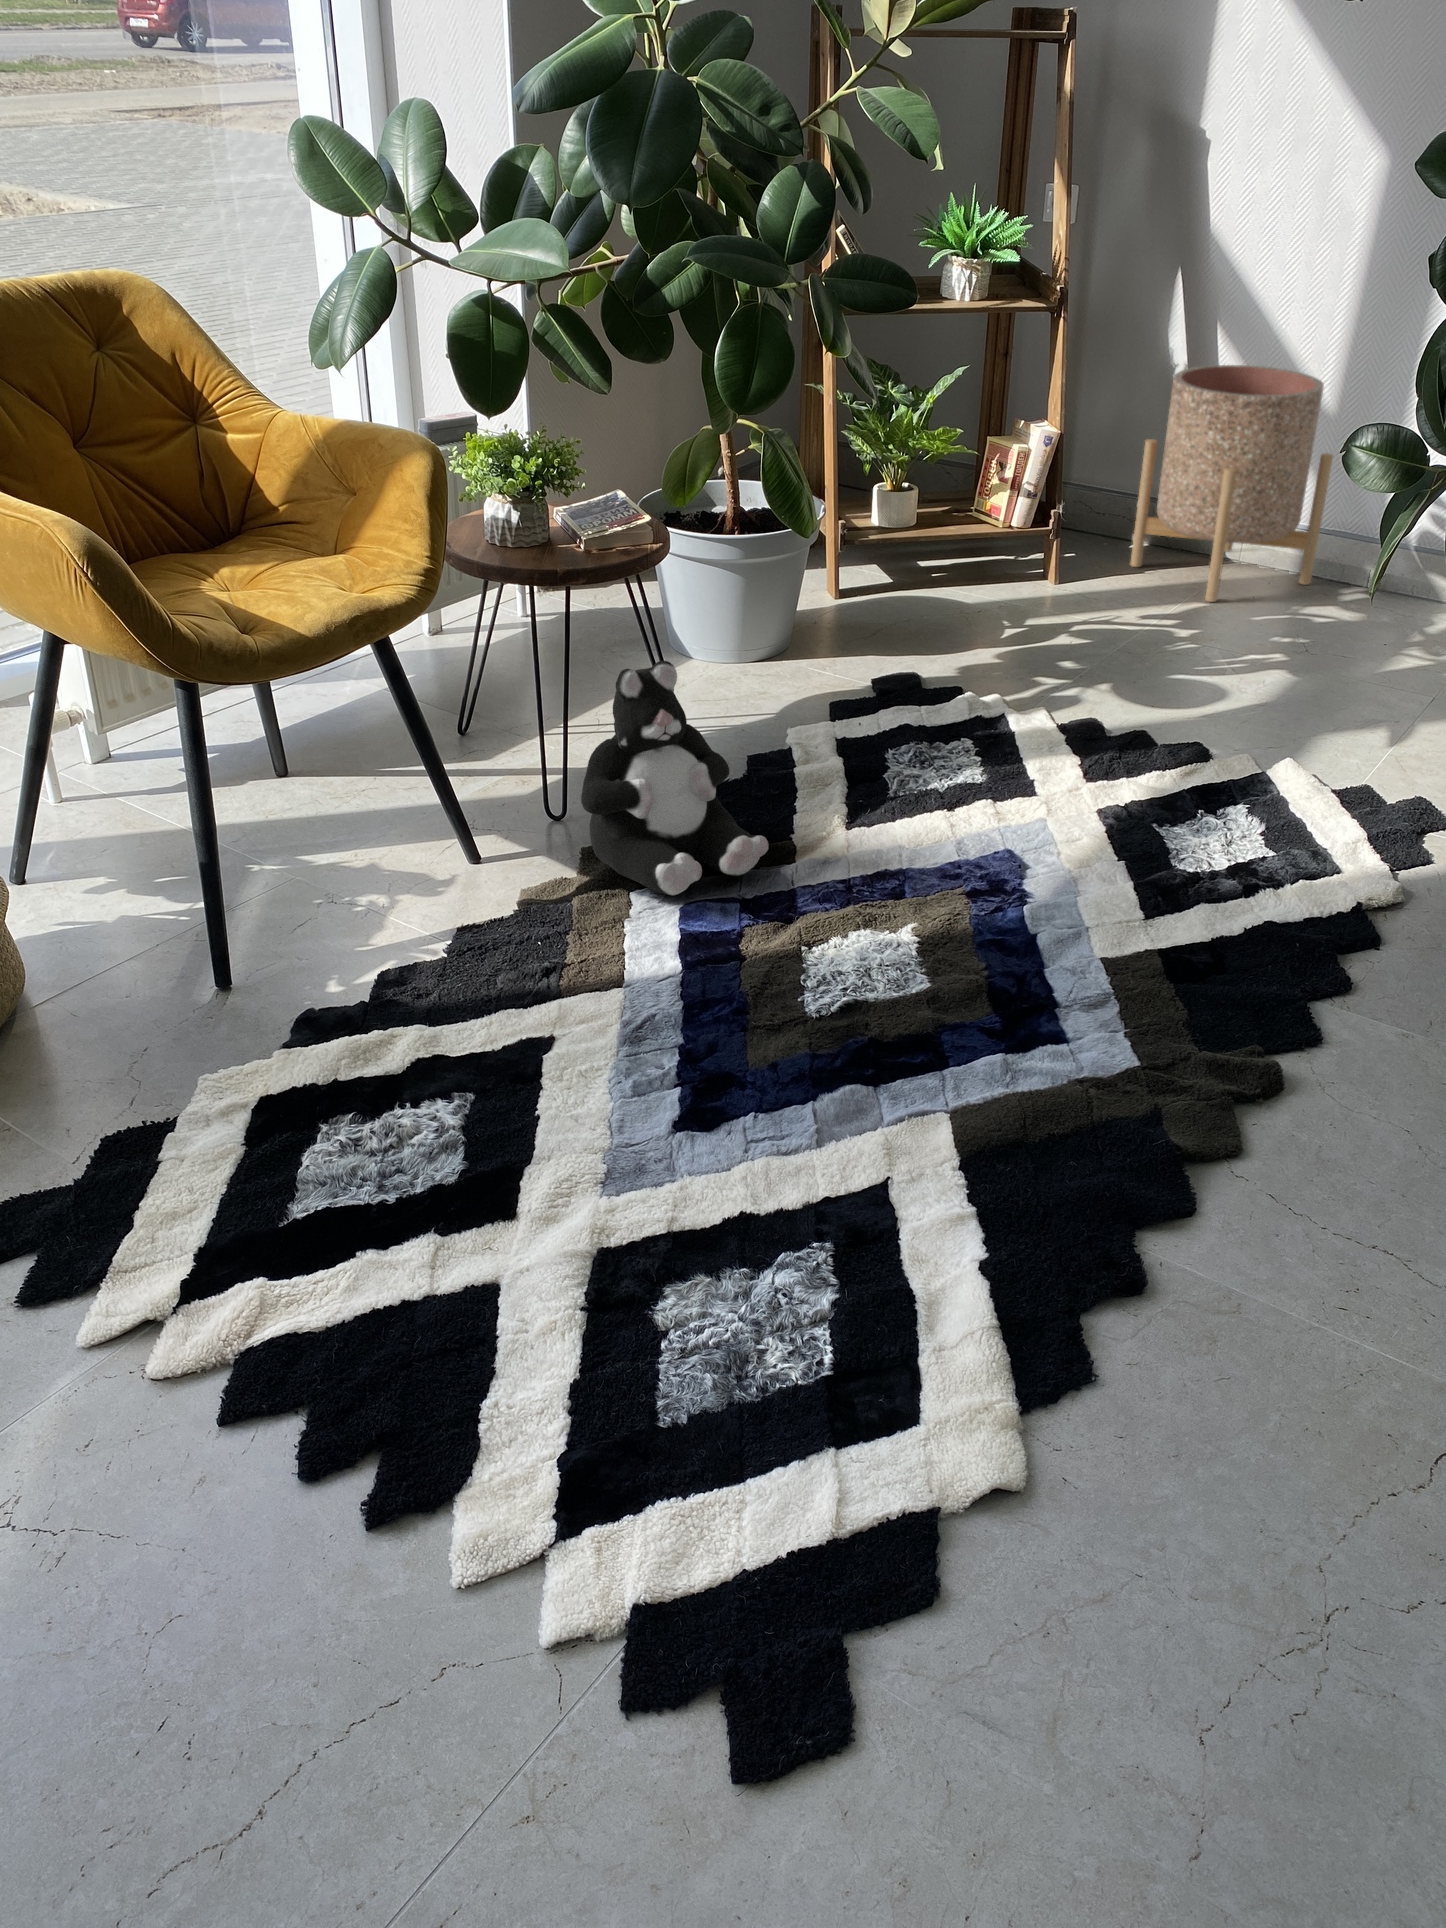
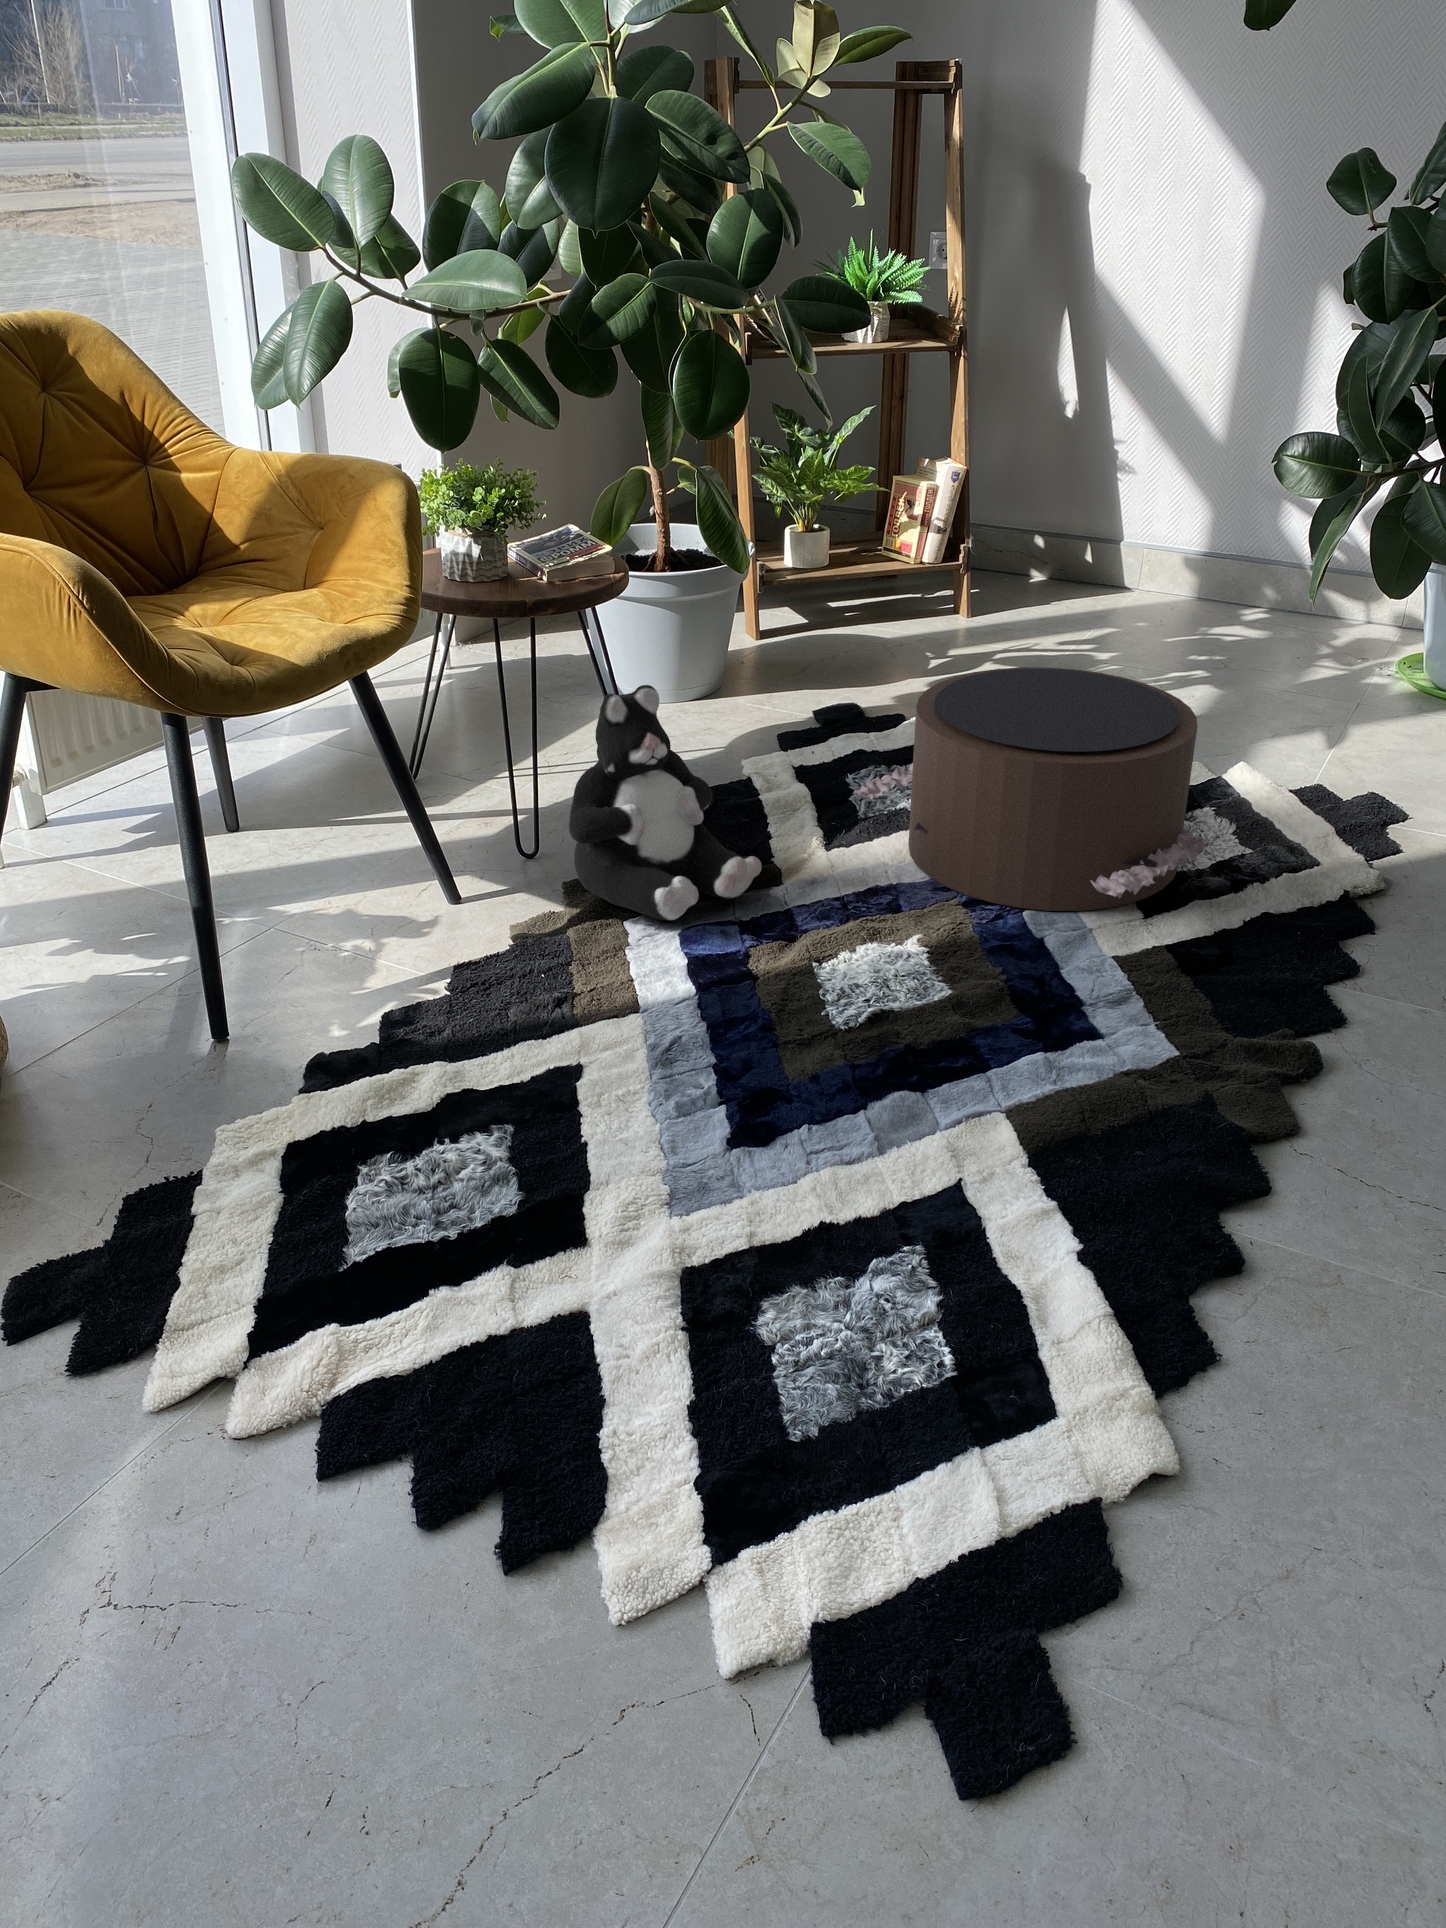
planter: present [1131,365,1333,602] -> none [1036,399,1229,626]
pouf: none [877,655,1228,907] -> present [854,667,1214,911]

